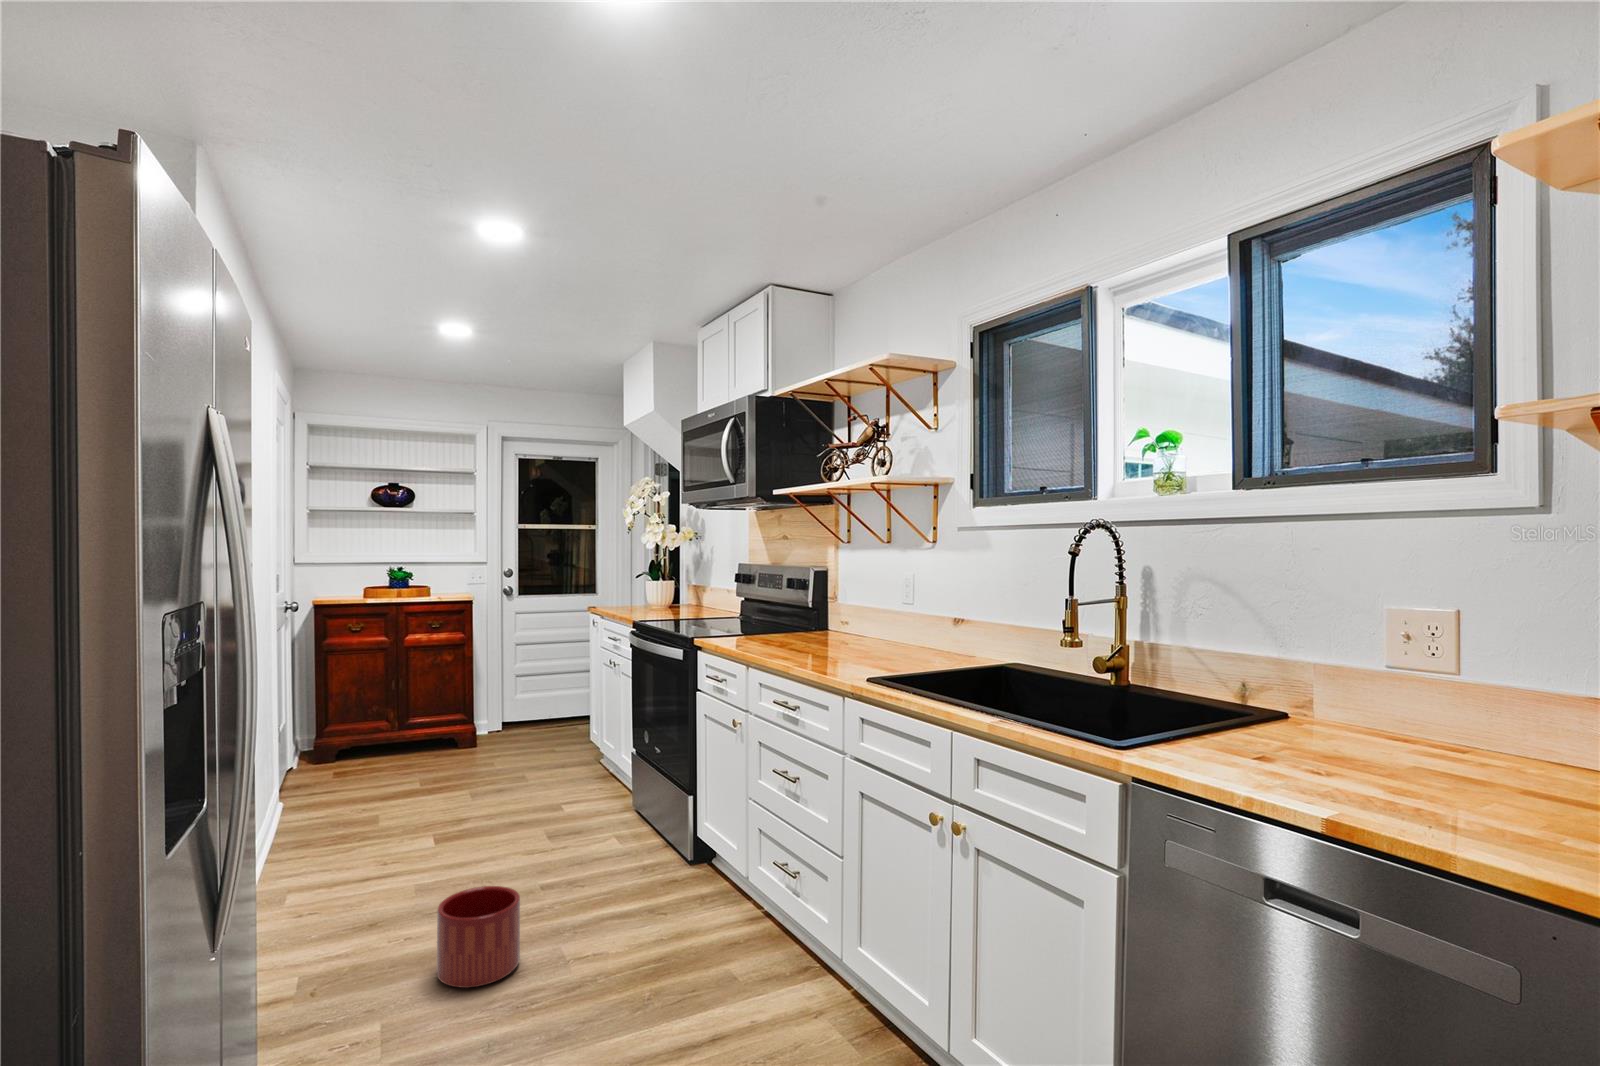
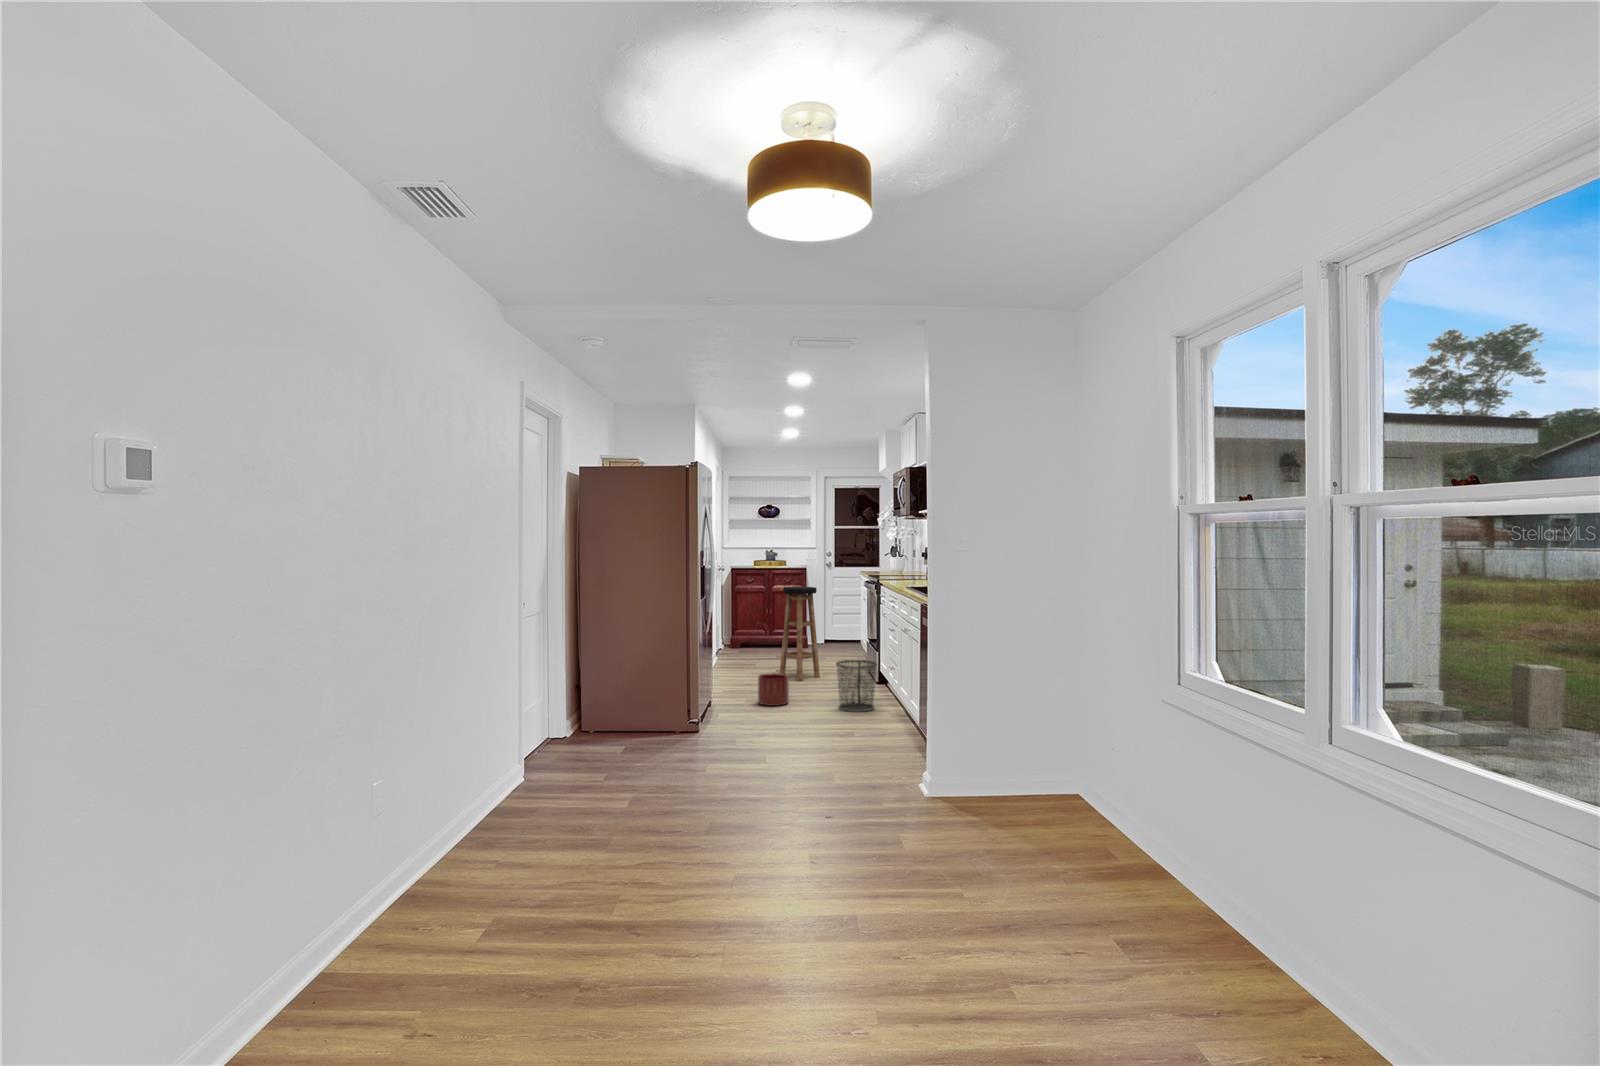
bar stool: none [453,649,543,855] -> present [780,587,820,681]
waste bin: none [646,829,744,970] -> present [836,660,877,712]

